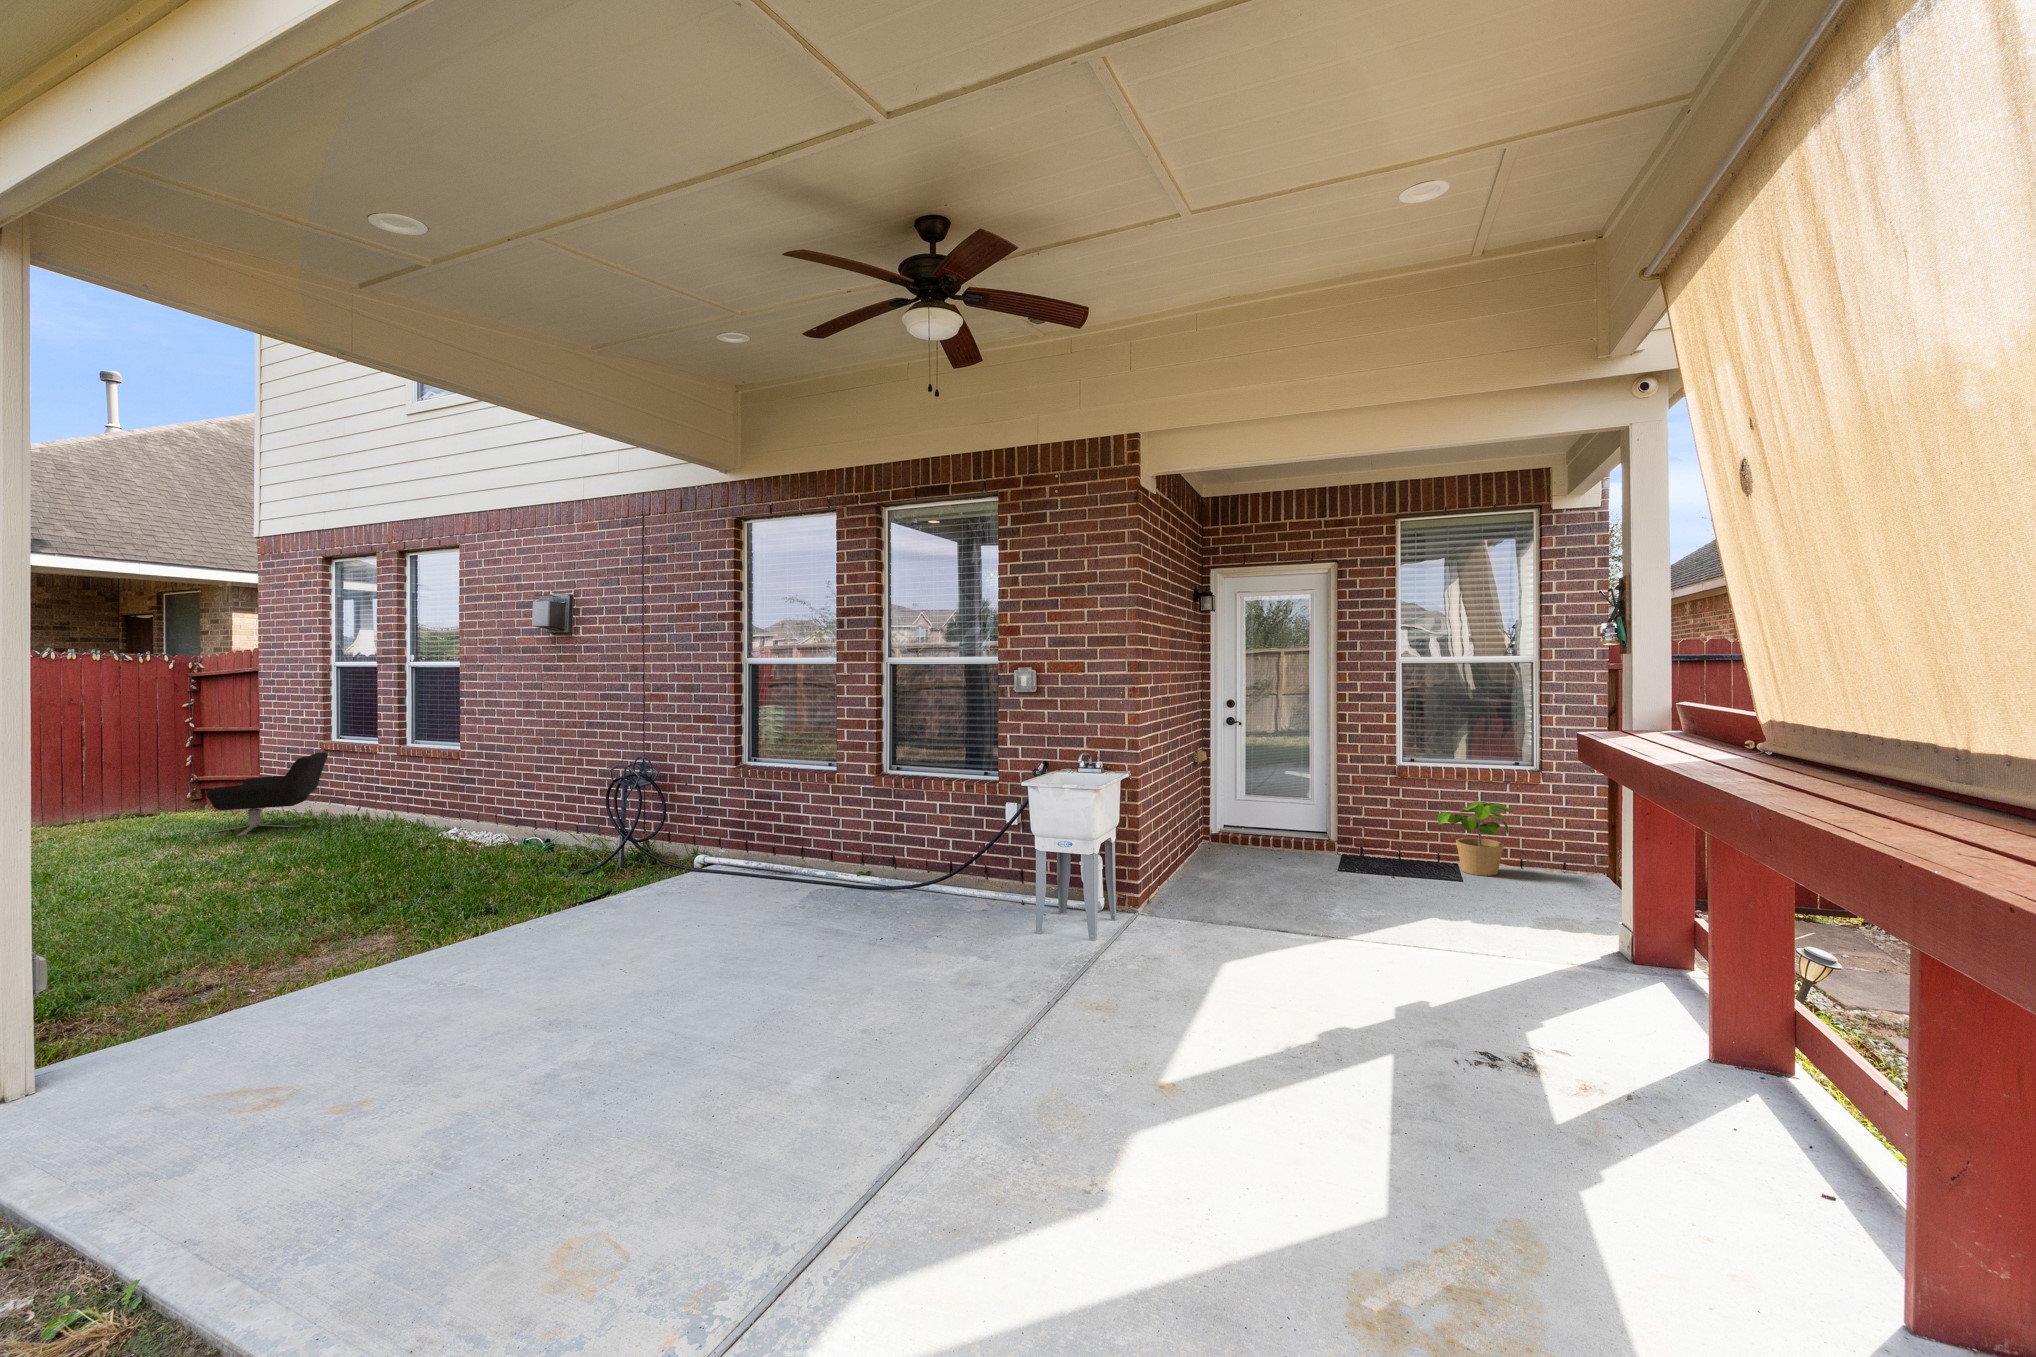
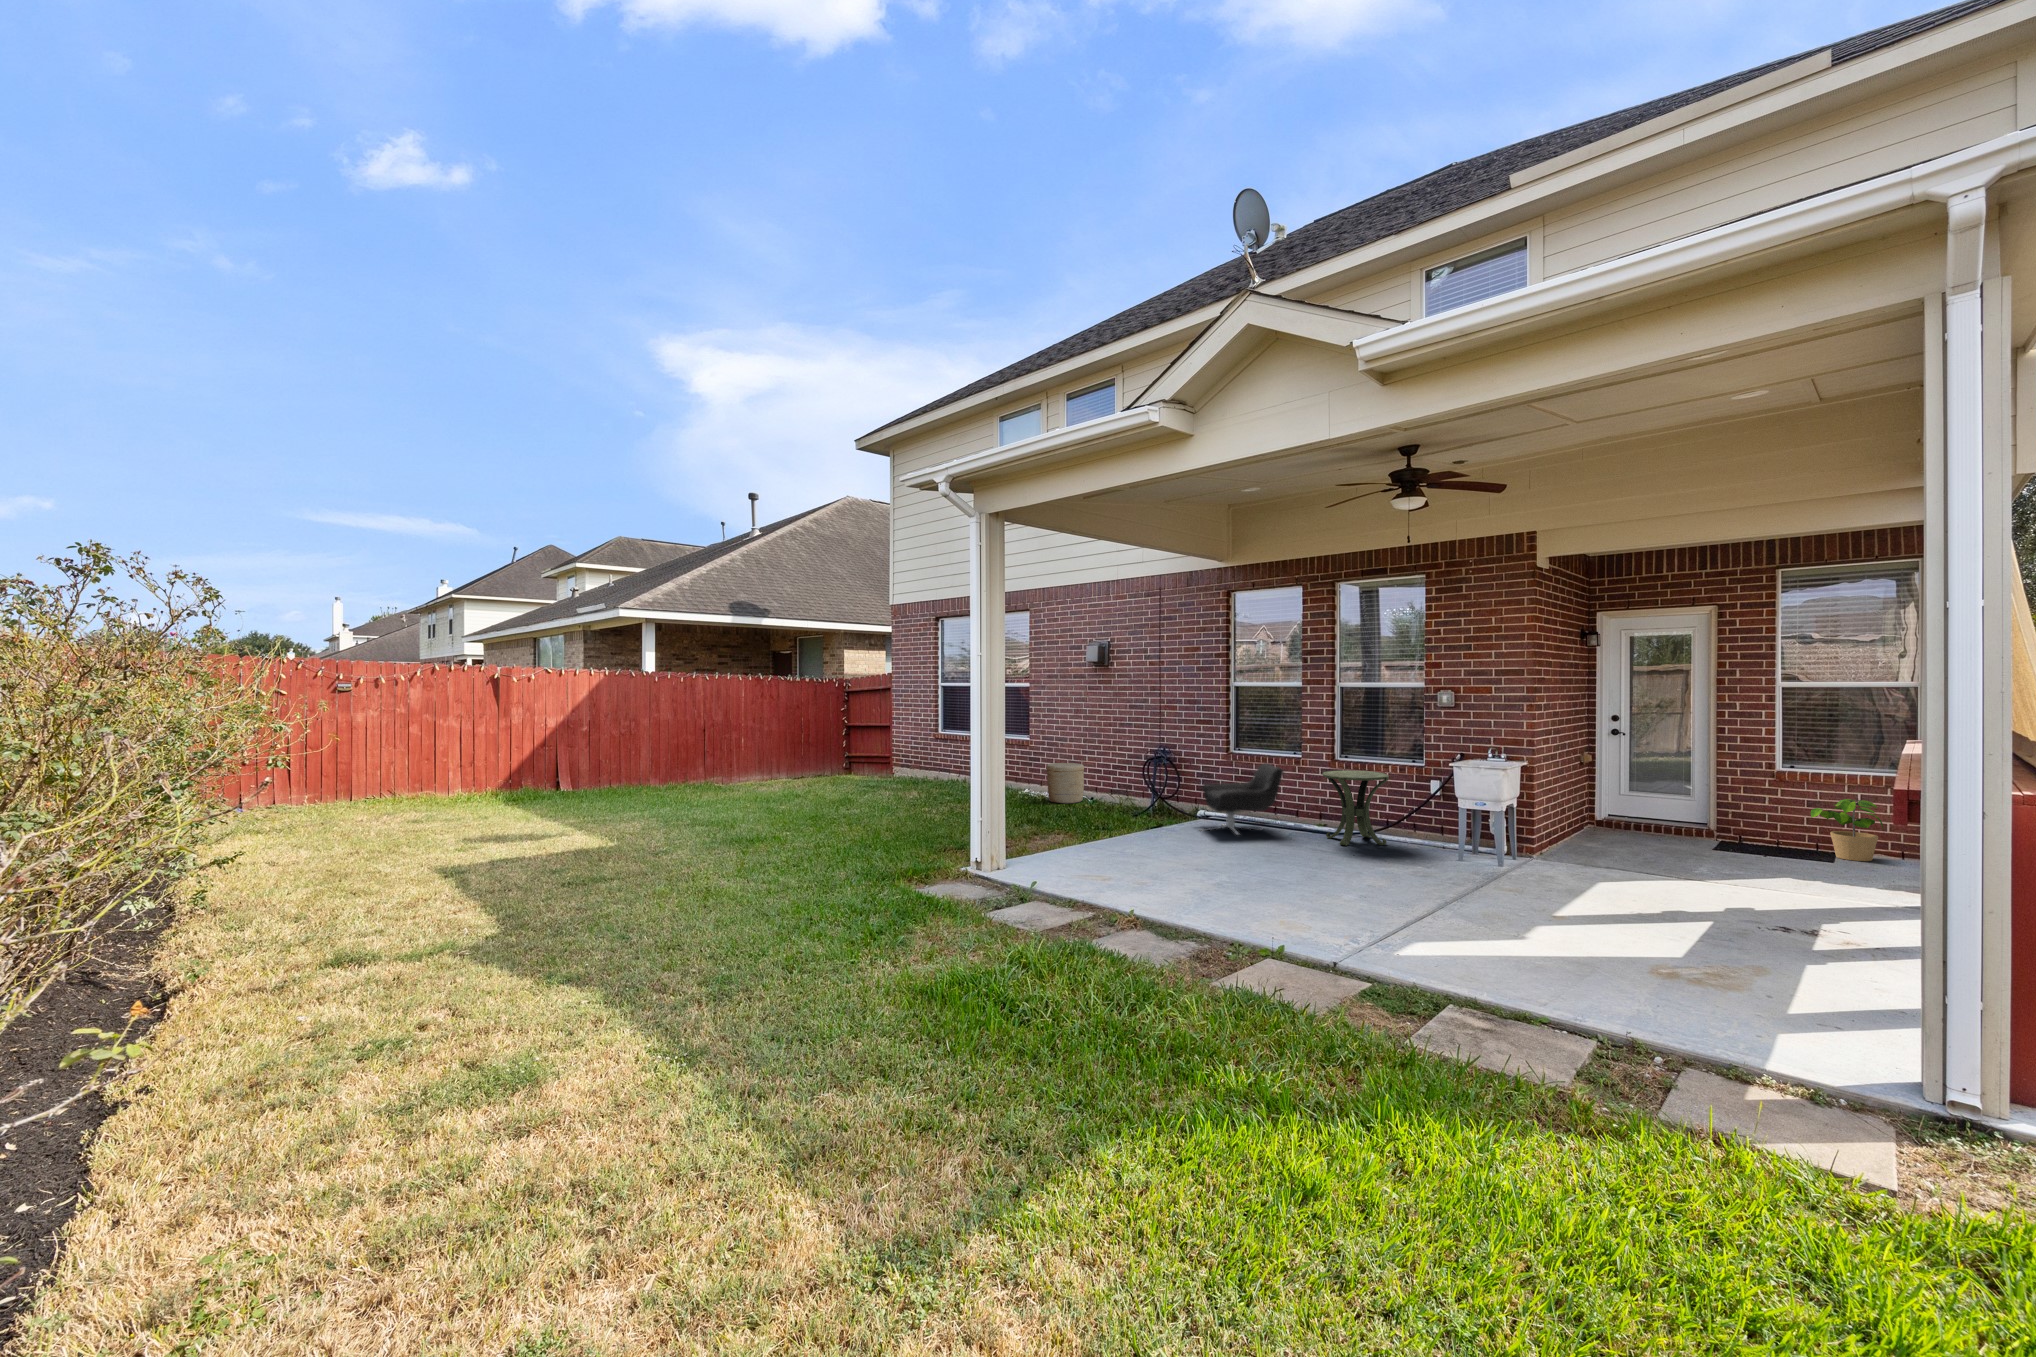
lounge chair: present [206,752,328,836] -> present [1202,763,1283,835]
woven basket: none [466,785,535,851] -> present [1046,763,1084,803]
side table: none [853,789,948,910] -> present [1323,770,1389,846]

